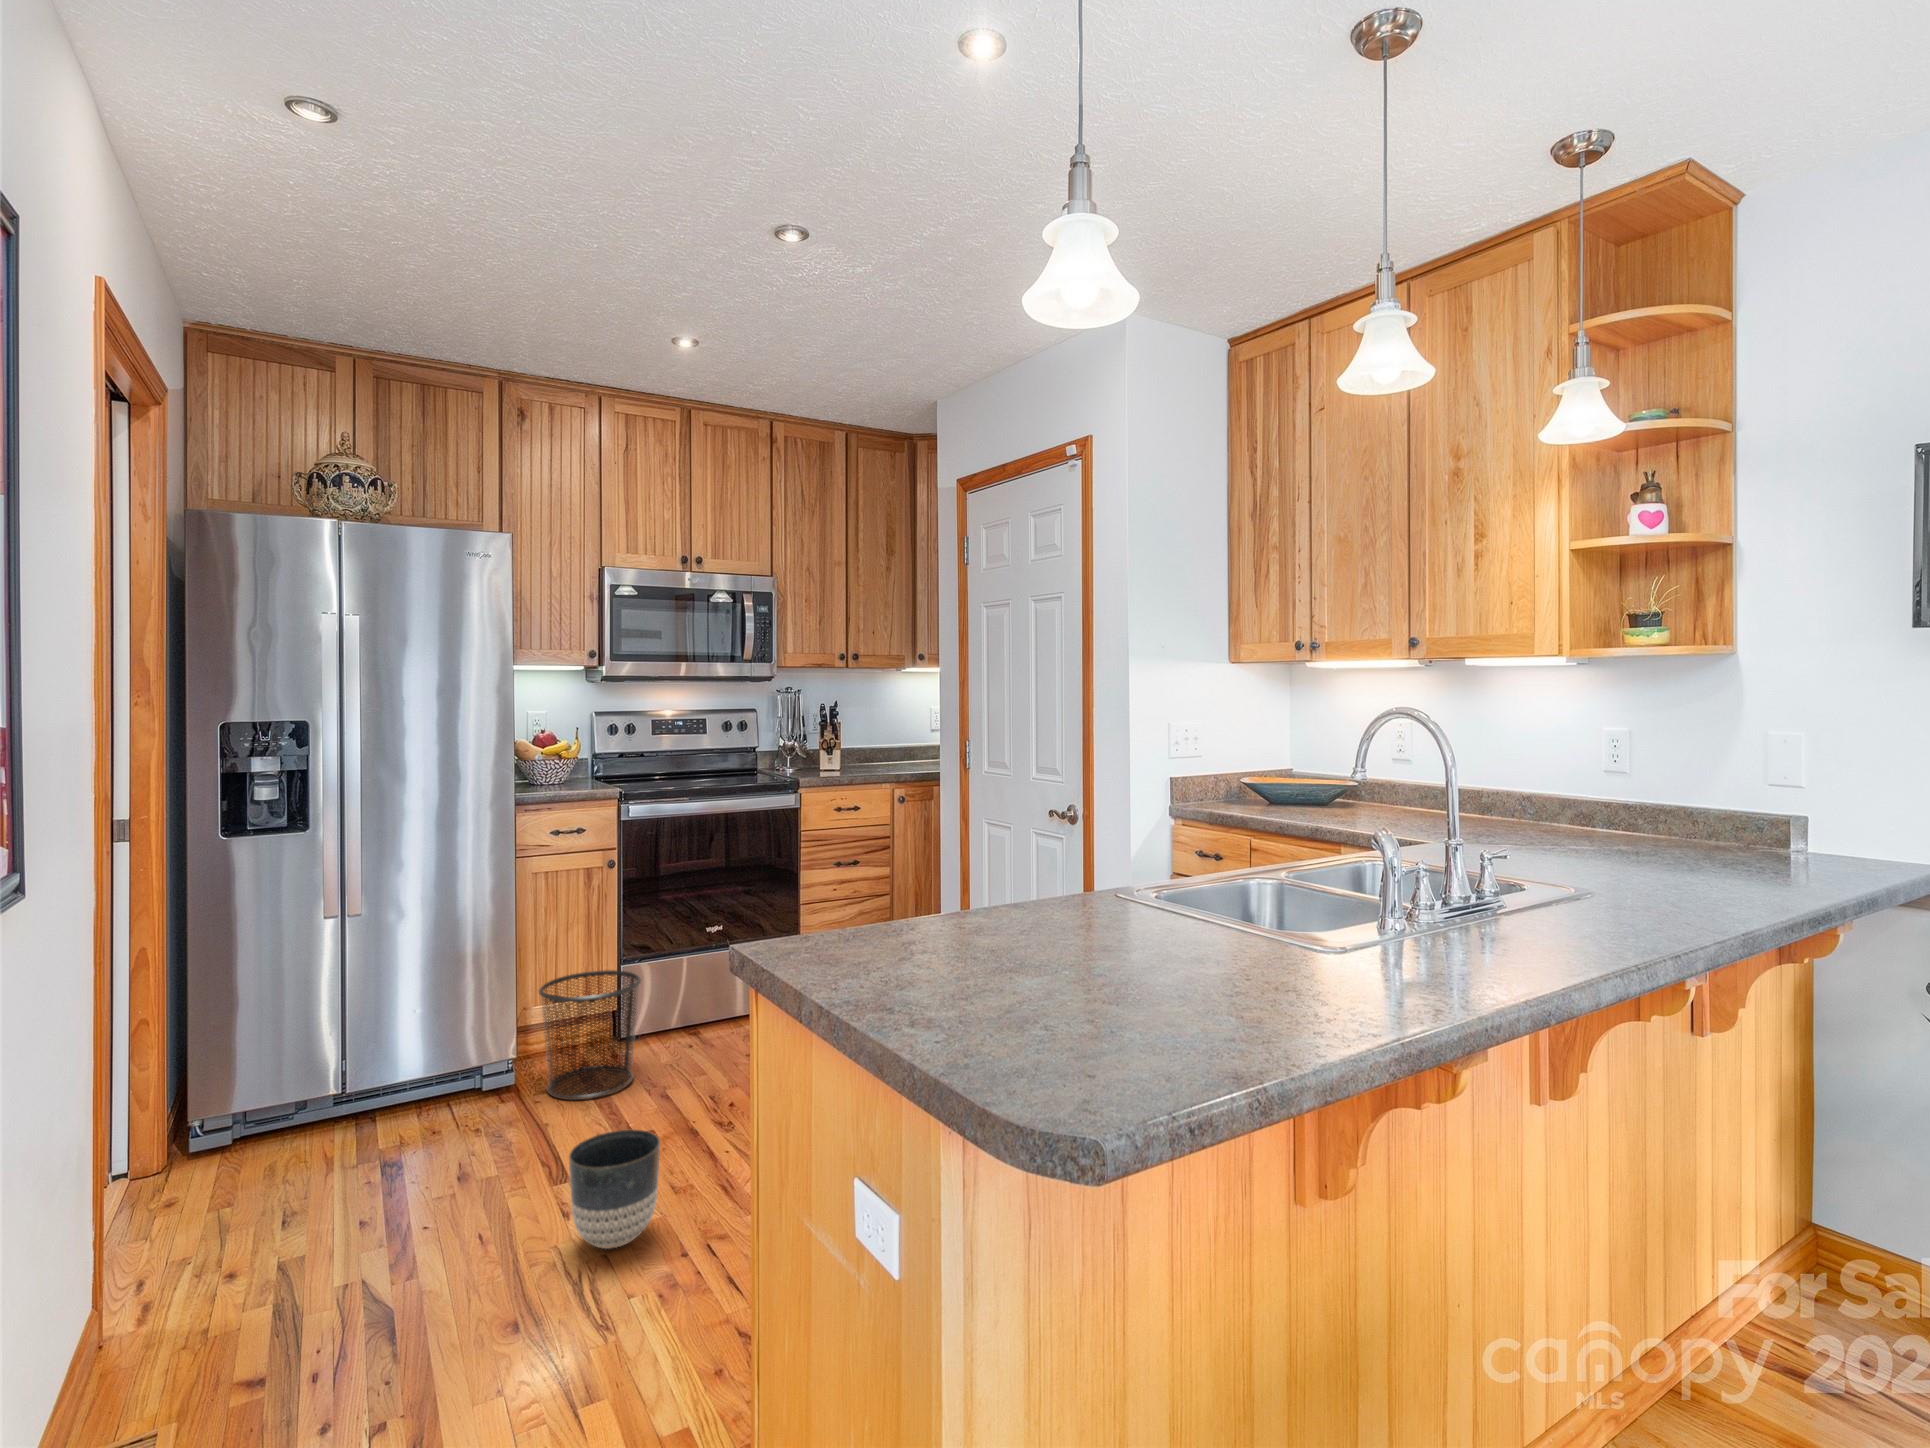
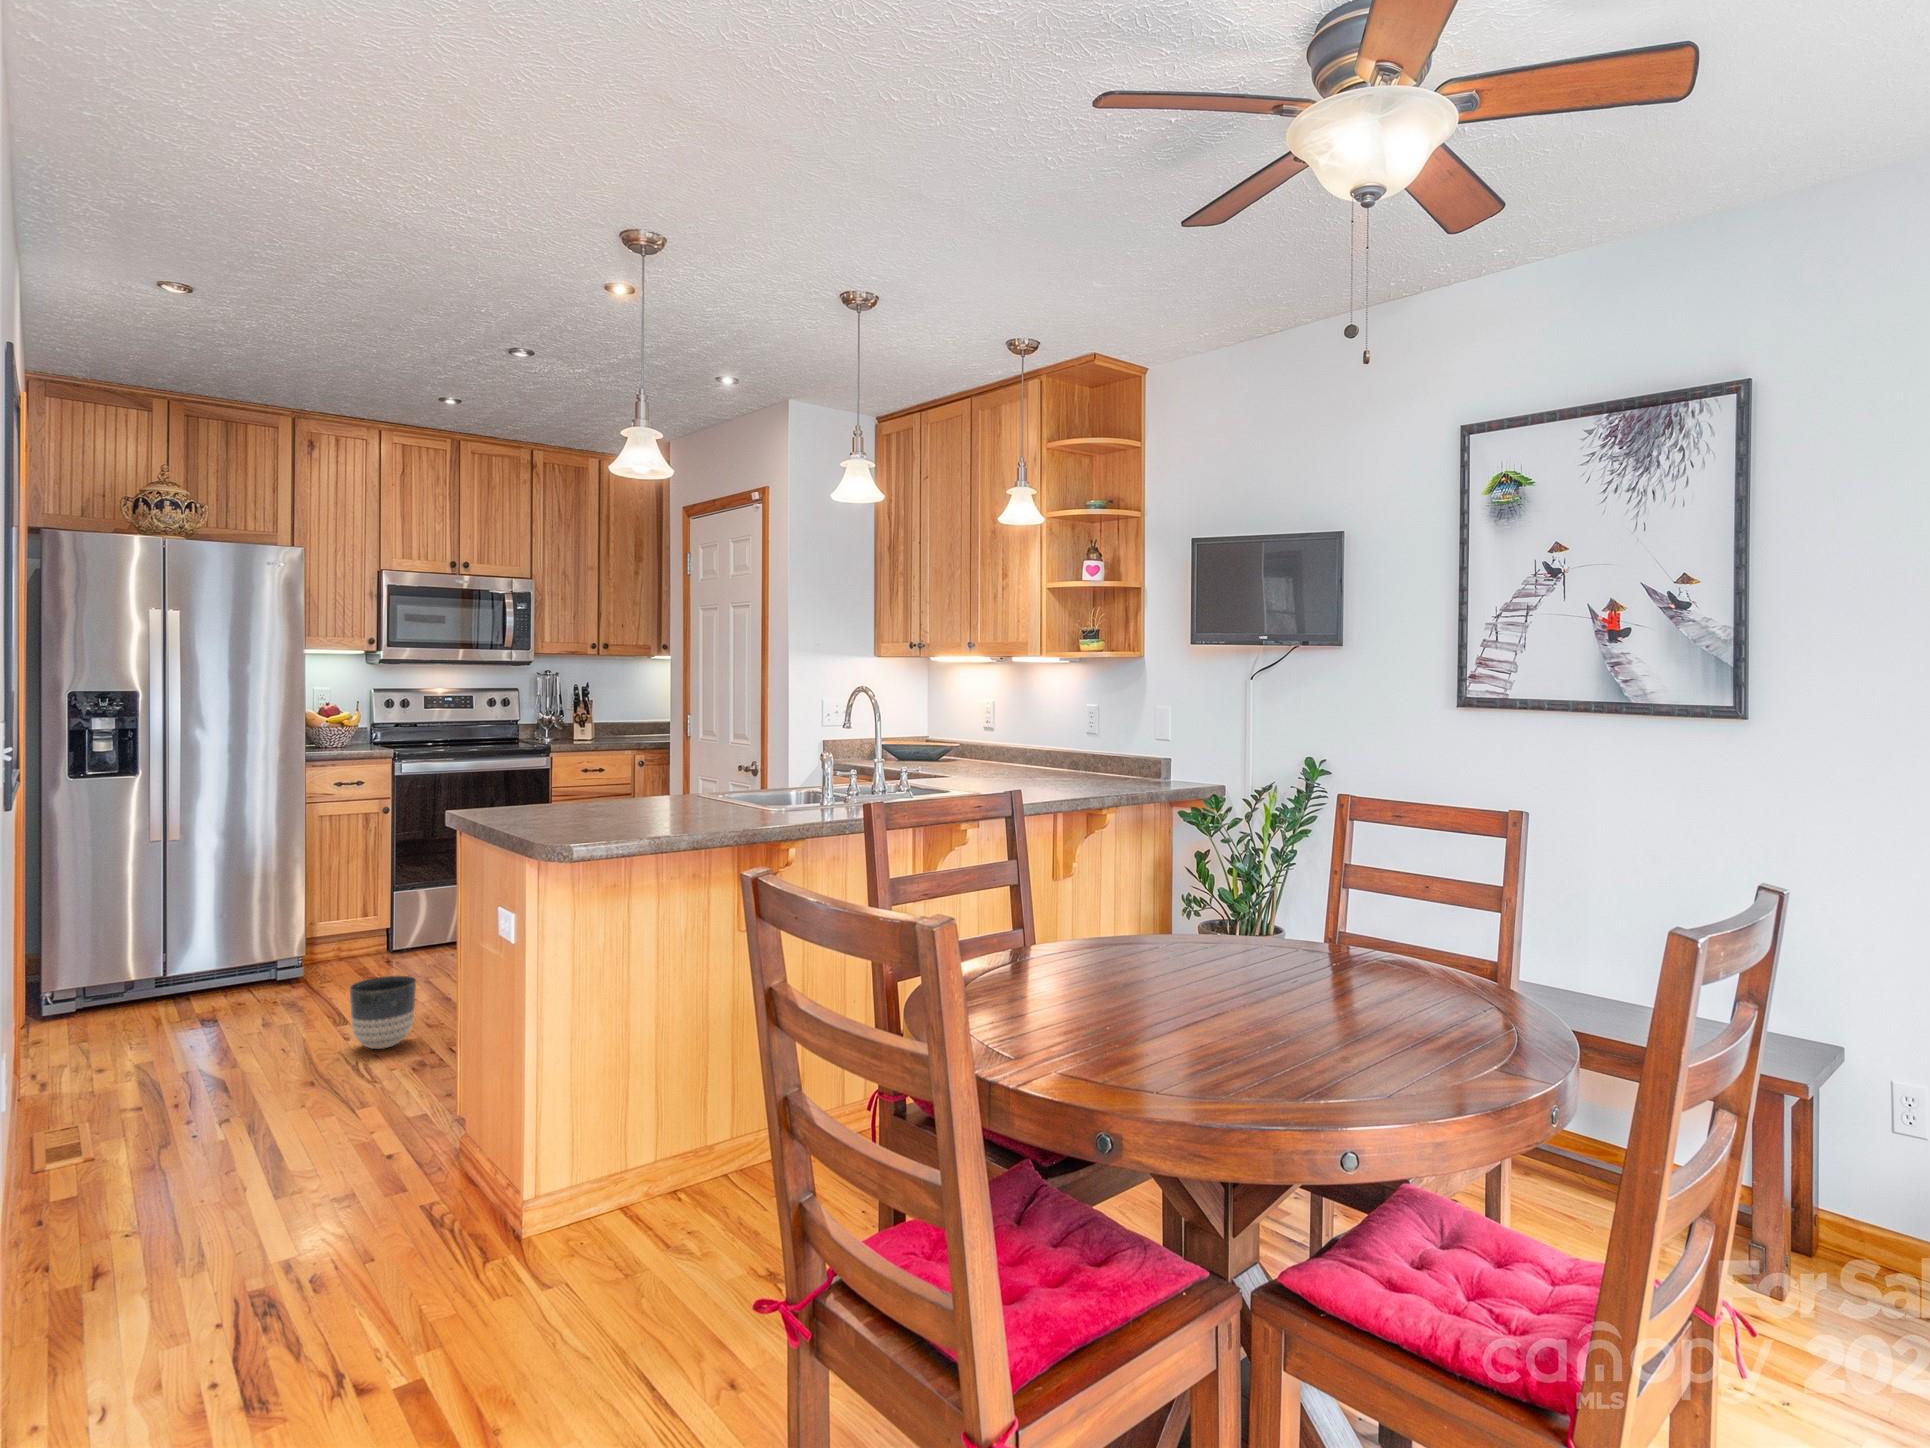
waste bin: present [539,970,641,1100] -> none [324,891,409,984]

